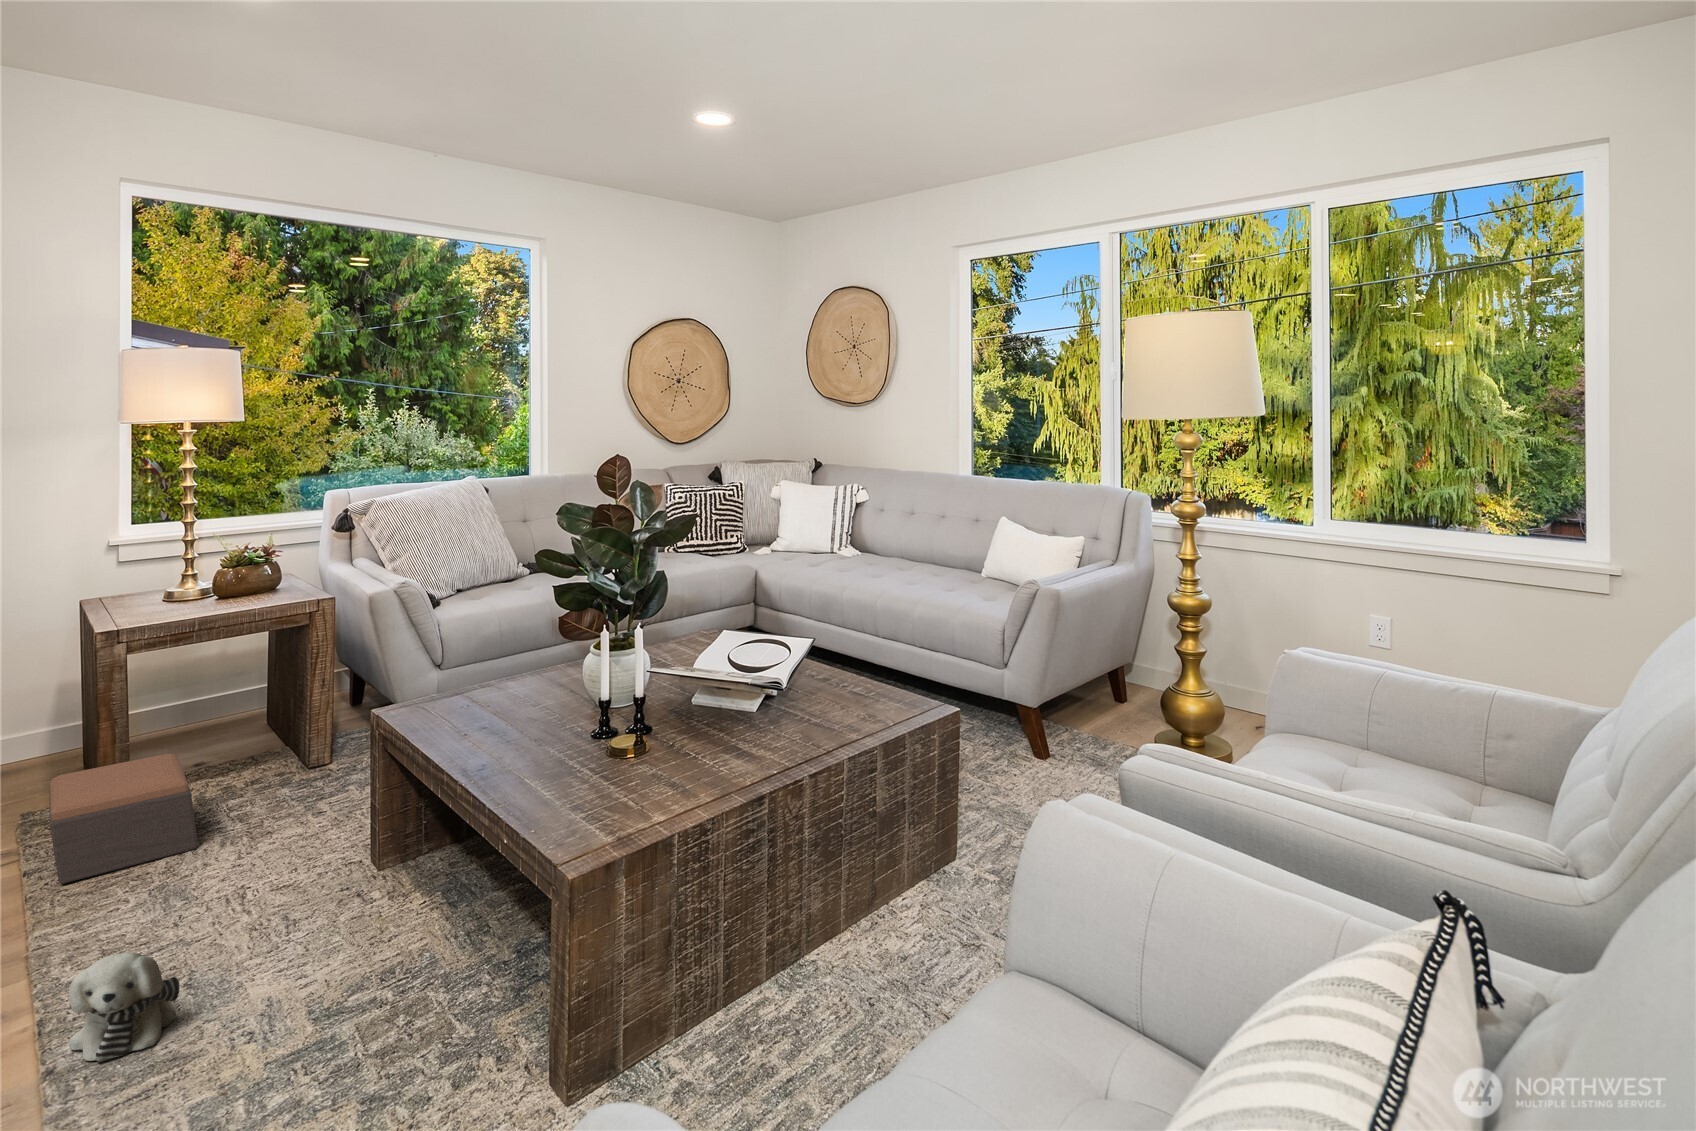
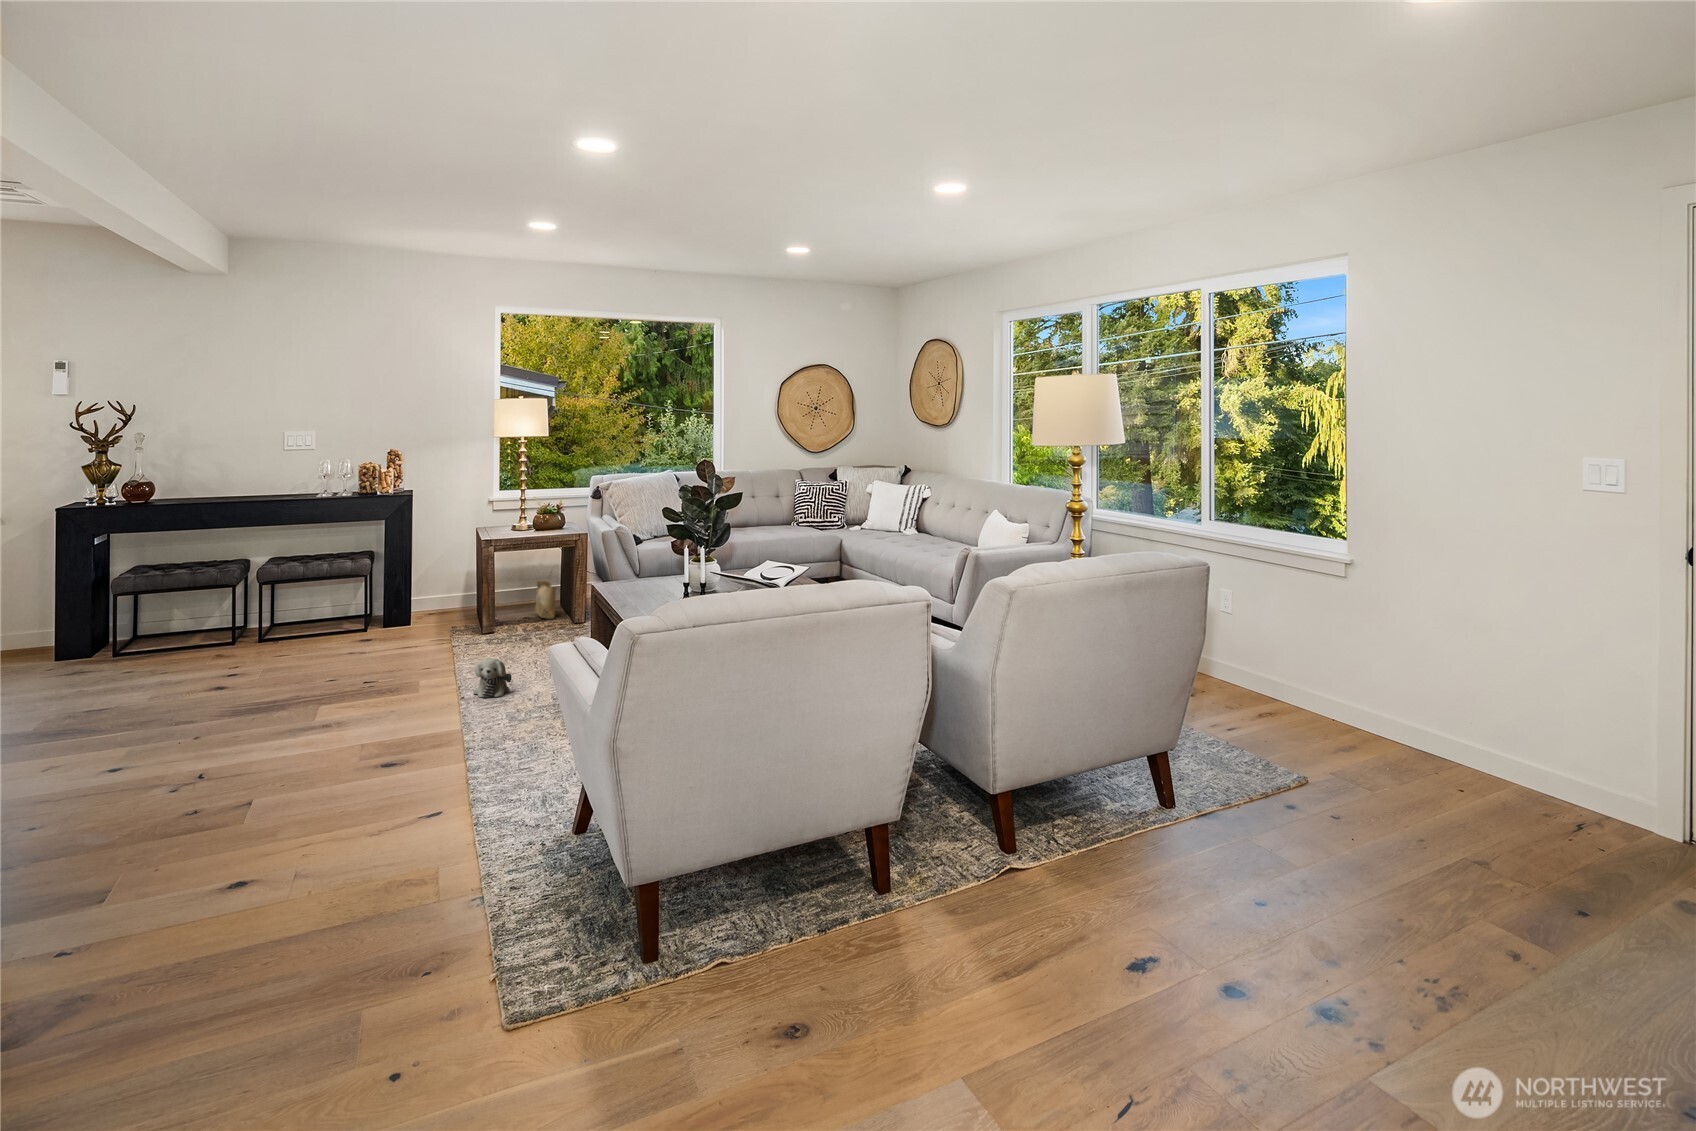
woven basket: none [218,658,273,760] -> present [535,581,556,619]
footstool: present [50,754,198,884] -> none [461,603,519,652]

